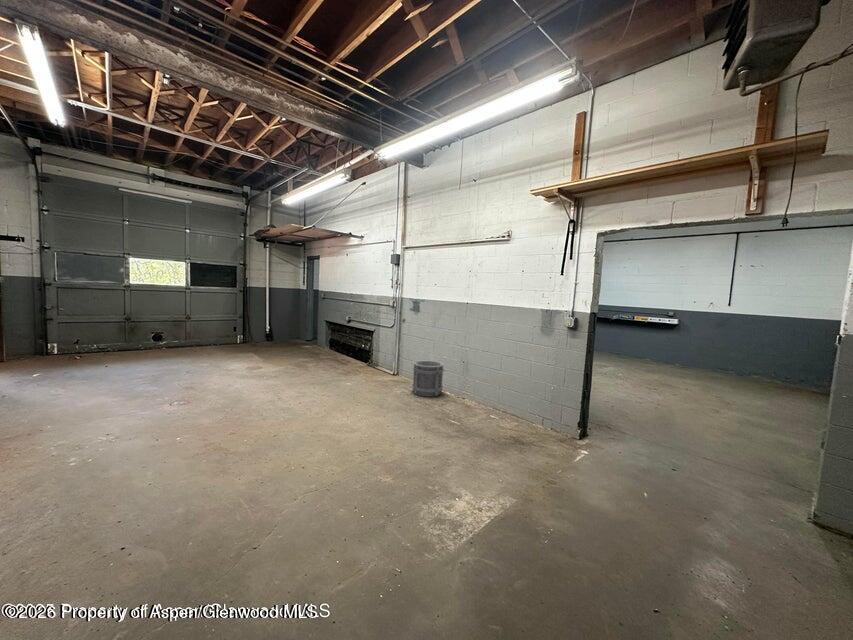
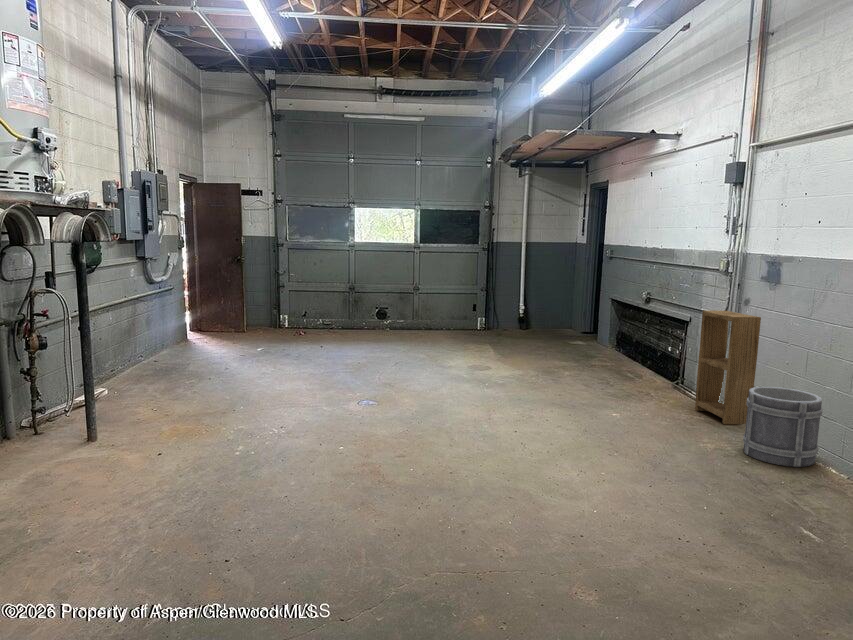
shelving unit: none [383,326,412,381] -> present [695,311,761,424]

